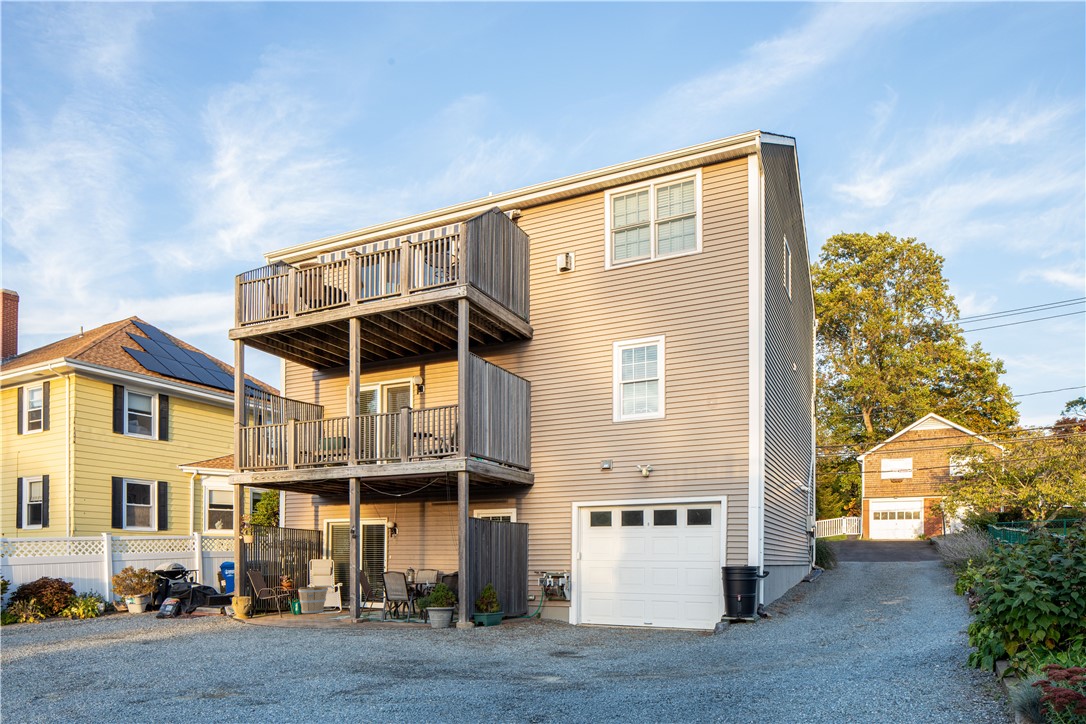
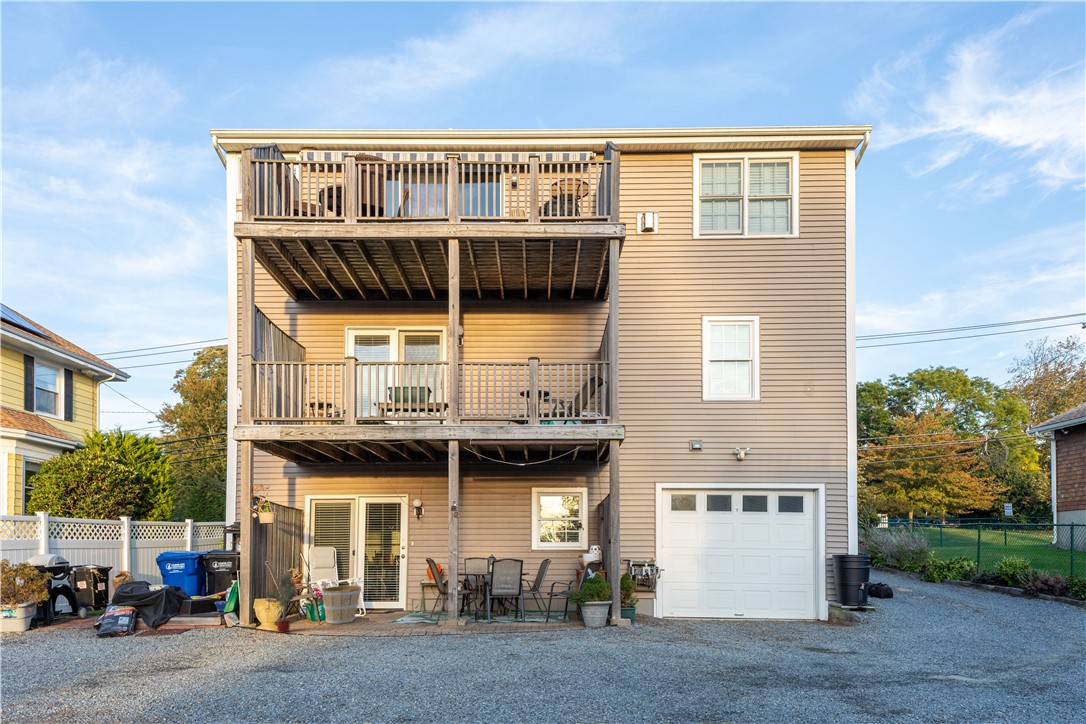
potted tree: none [253,571,280,616] -> present [266,568,298,632]

